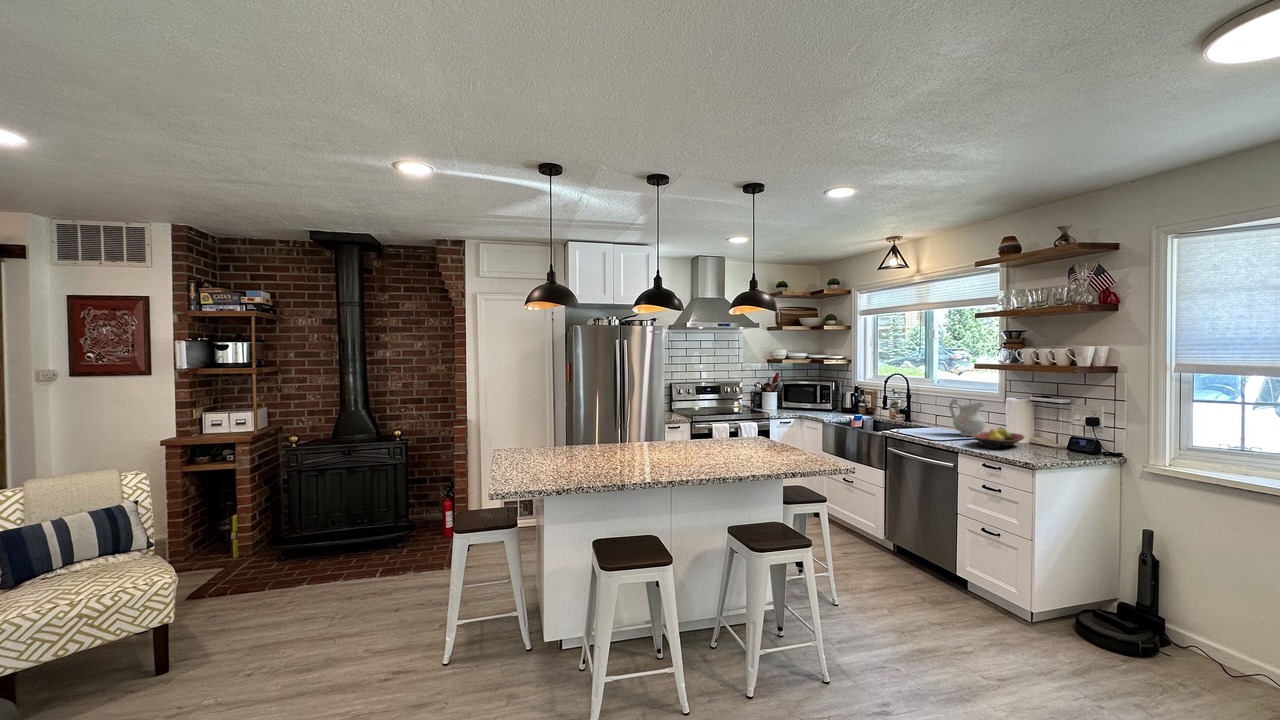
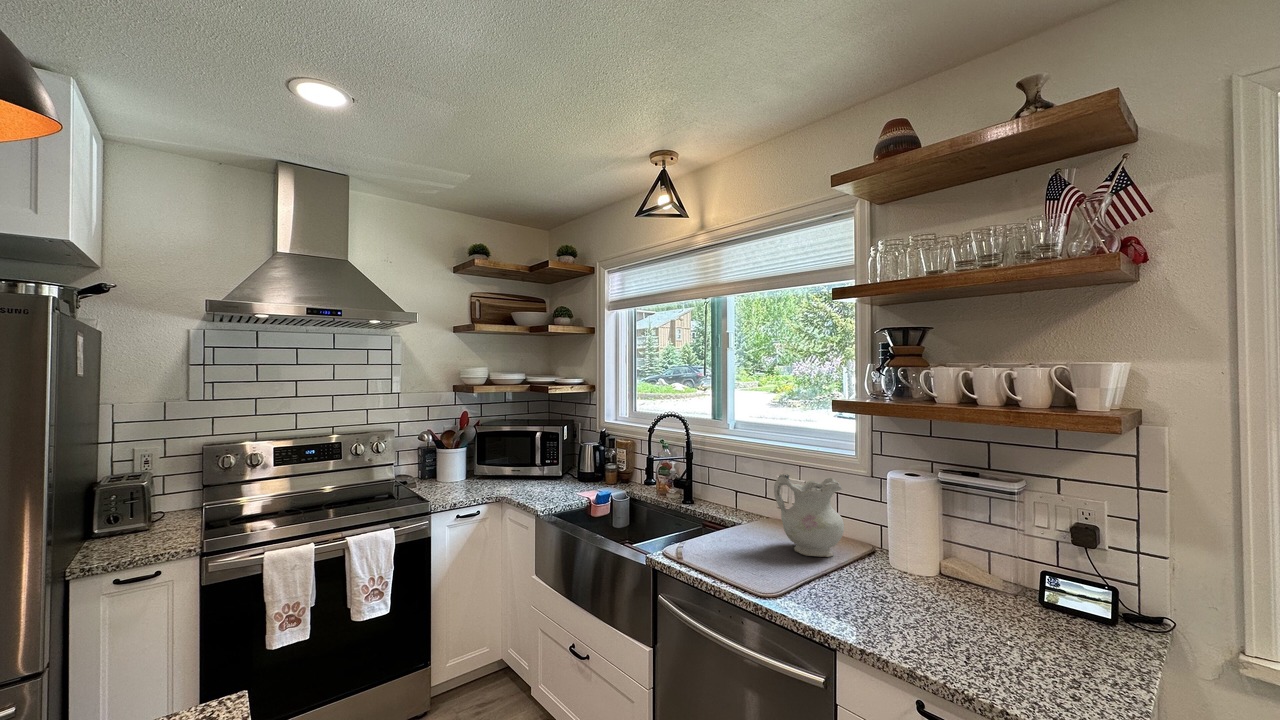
fruit bowl: present [972,427,1024,448] -> none [856,556,961,632]

